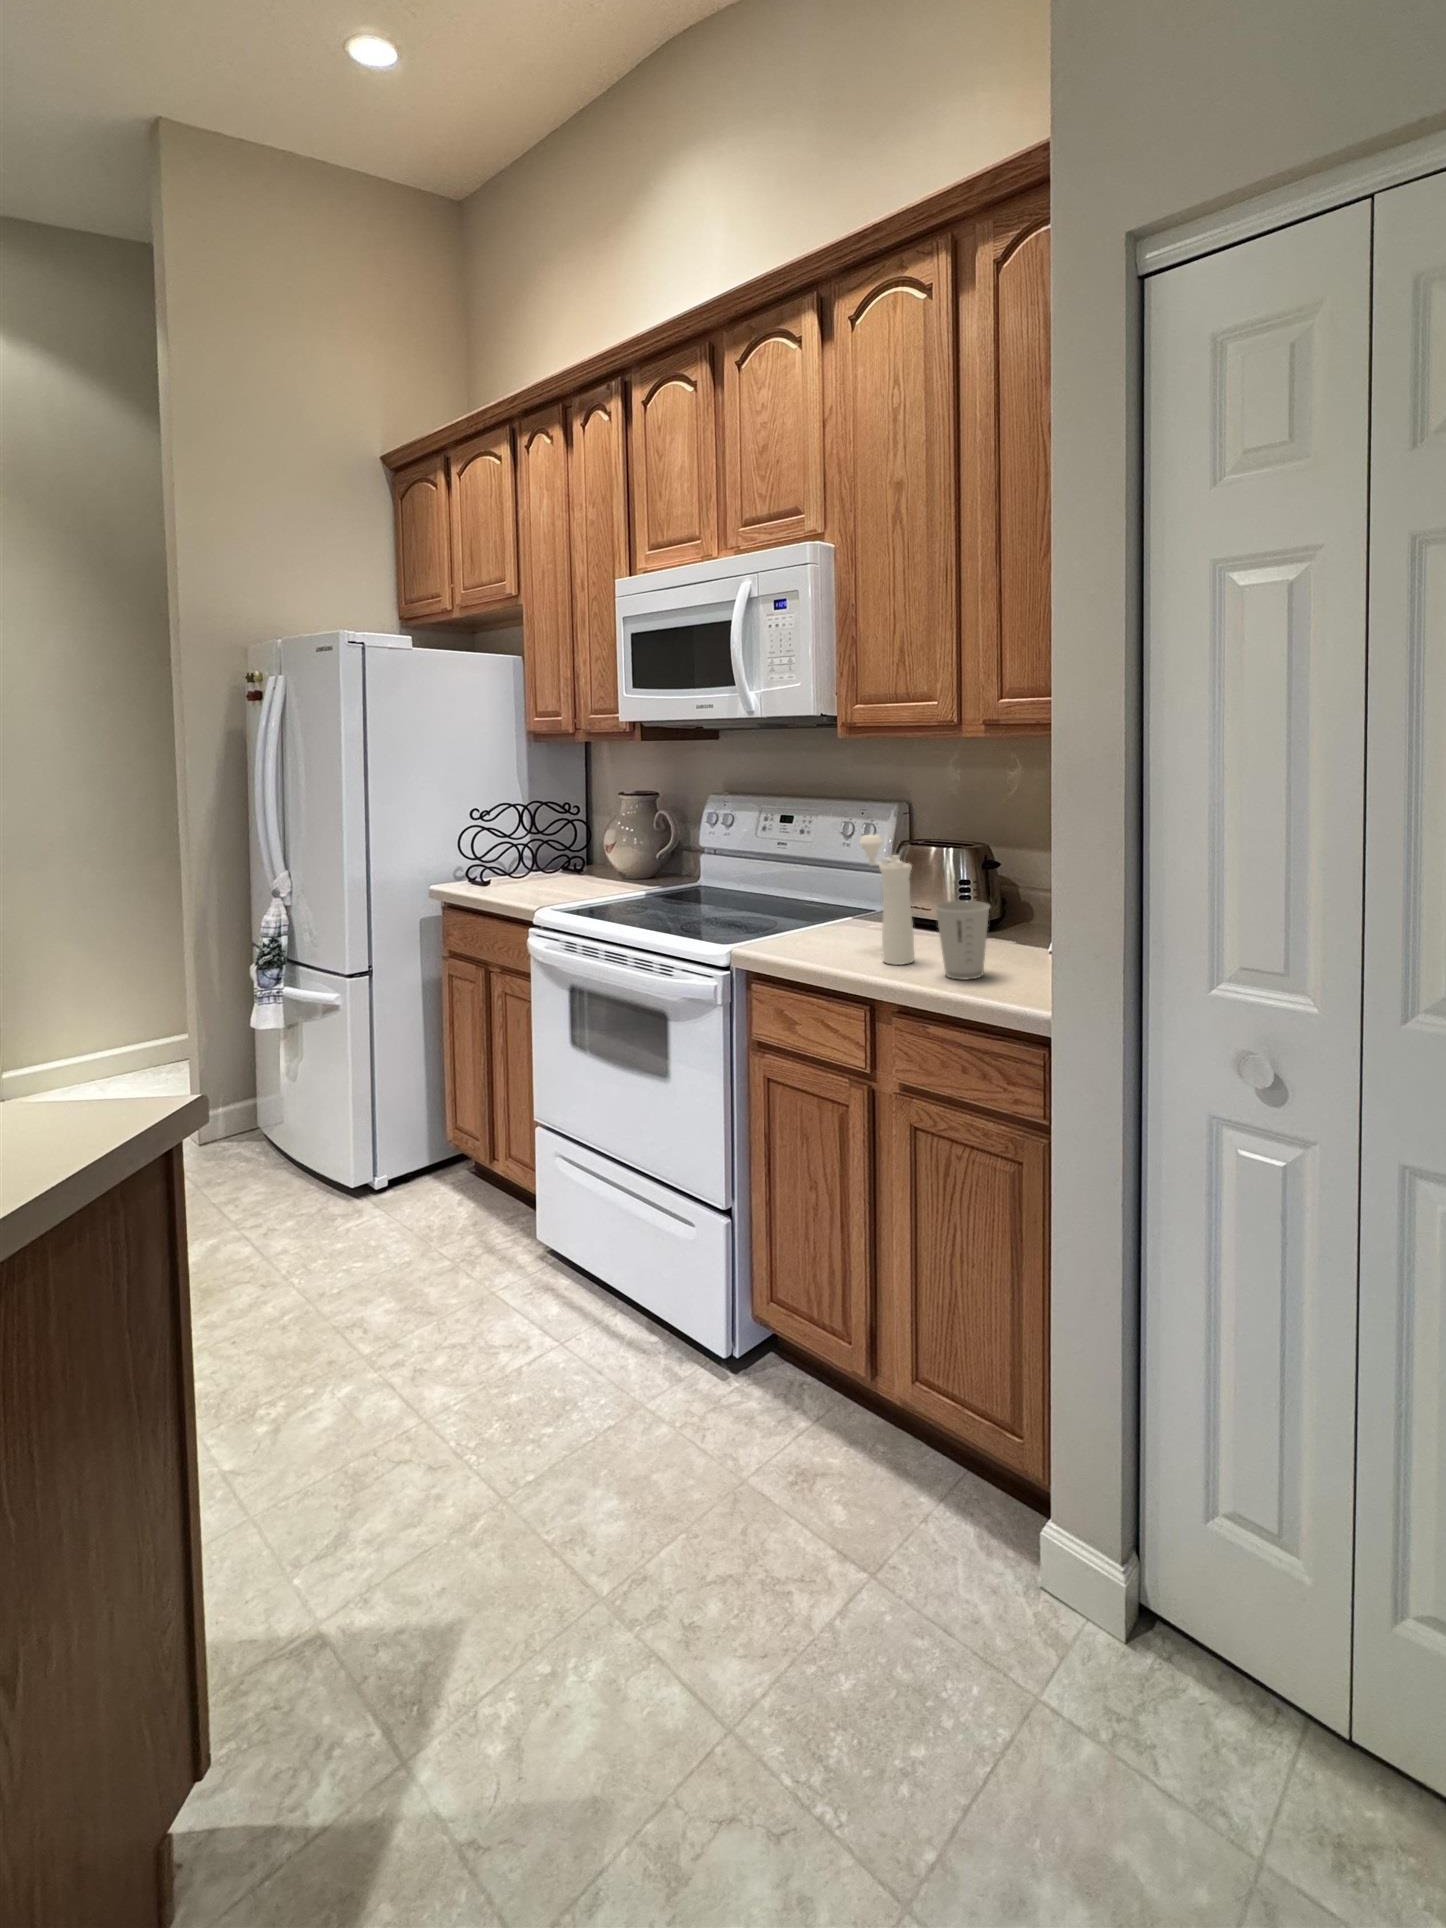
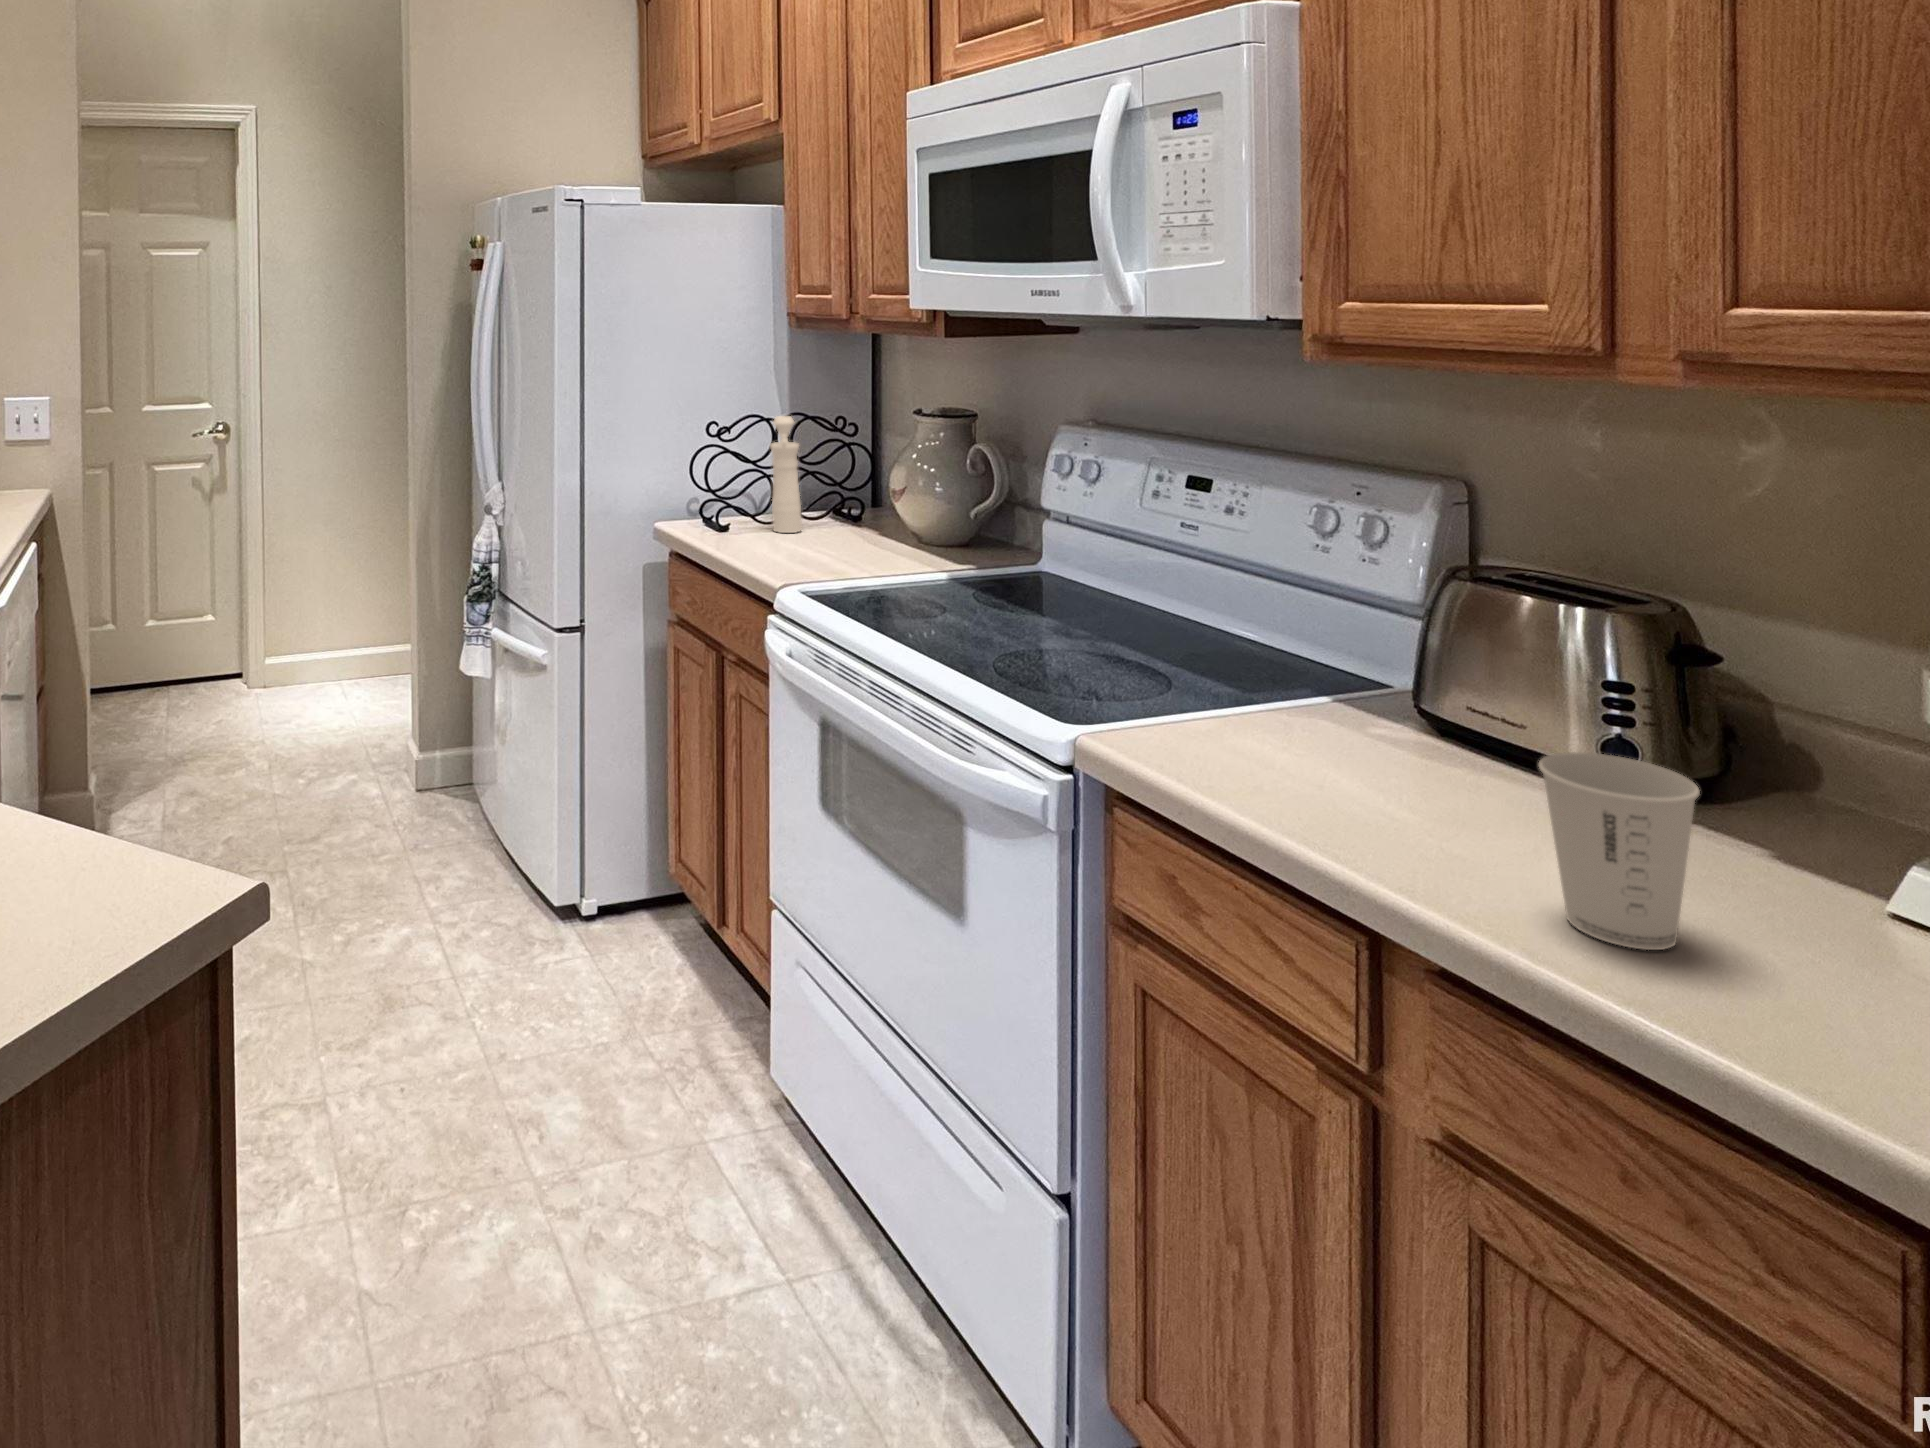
pepper mill: present [860,835,914,965] -> present [770,416,802,533]

